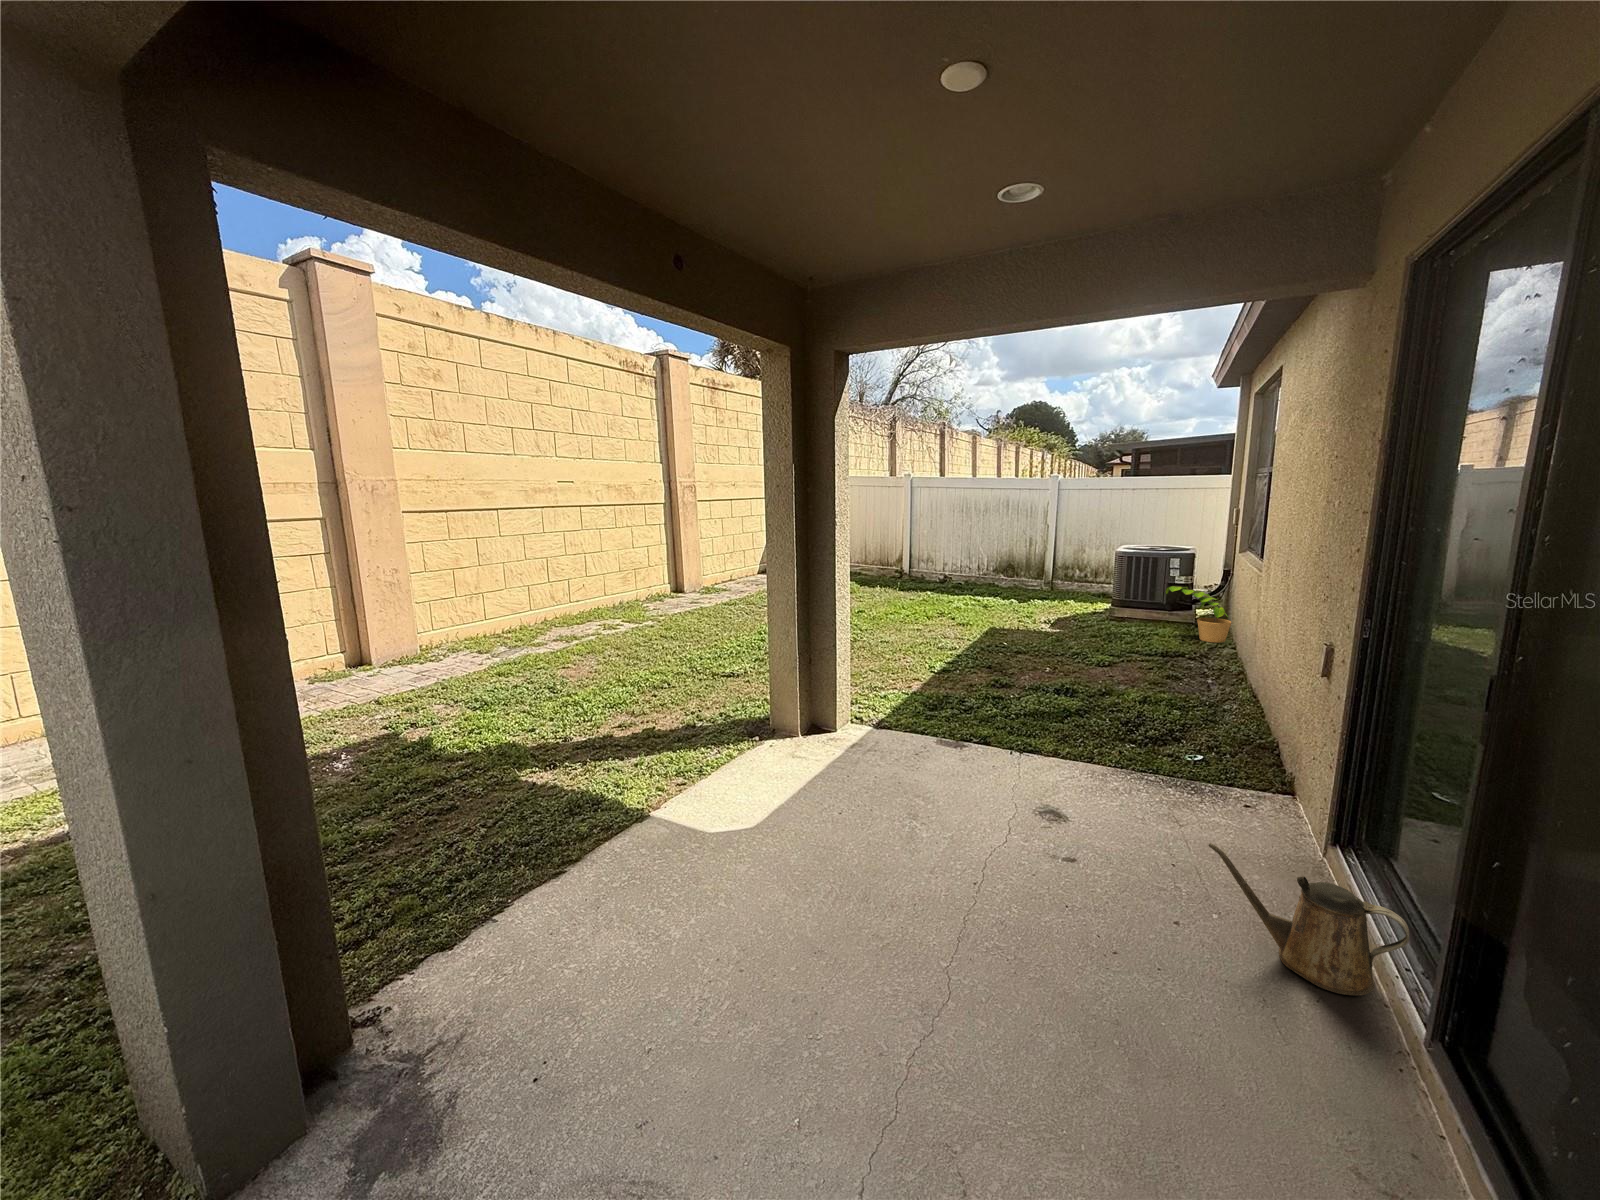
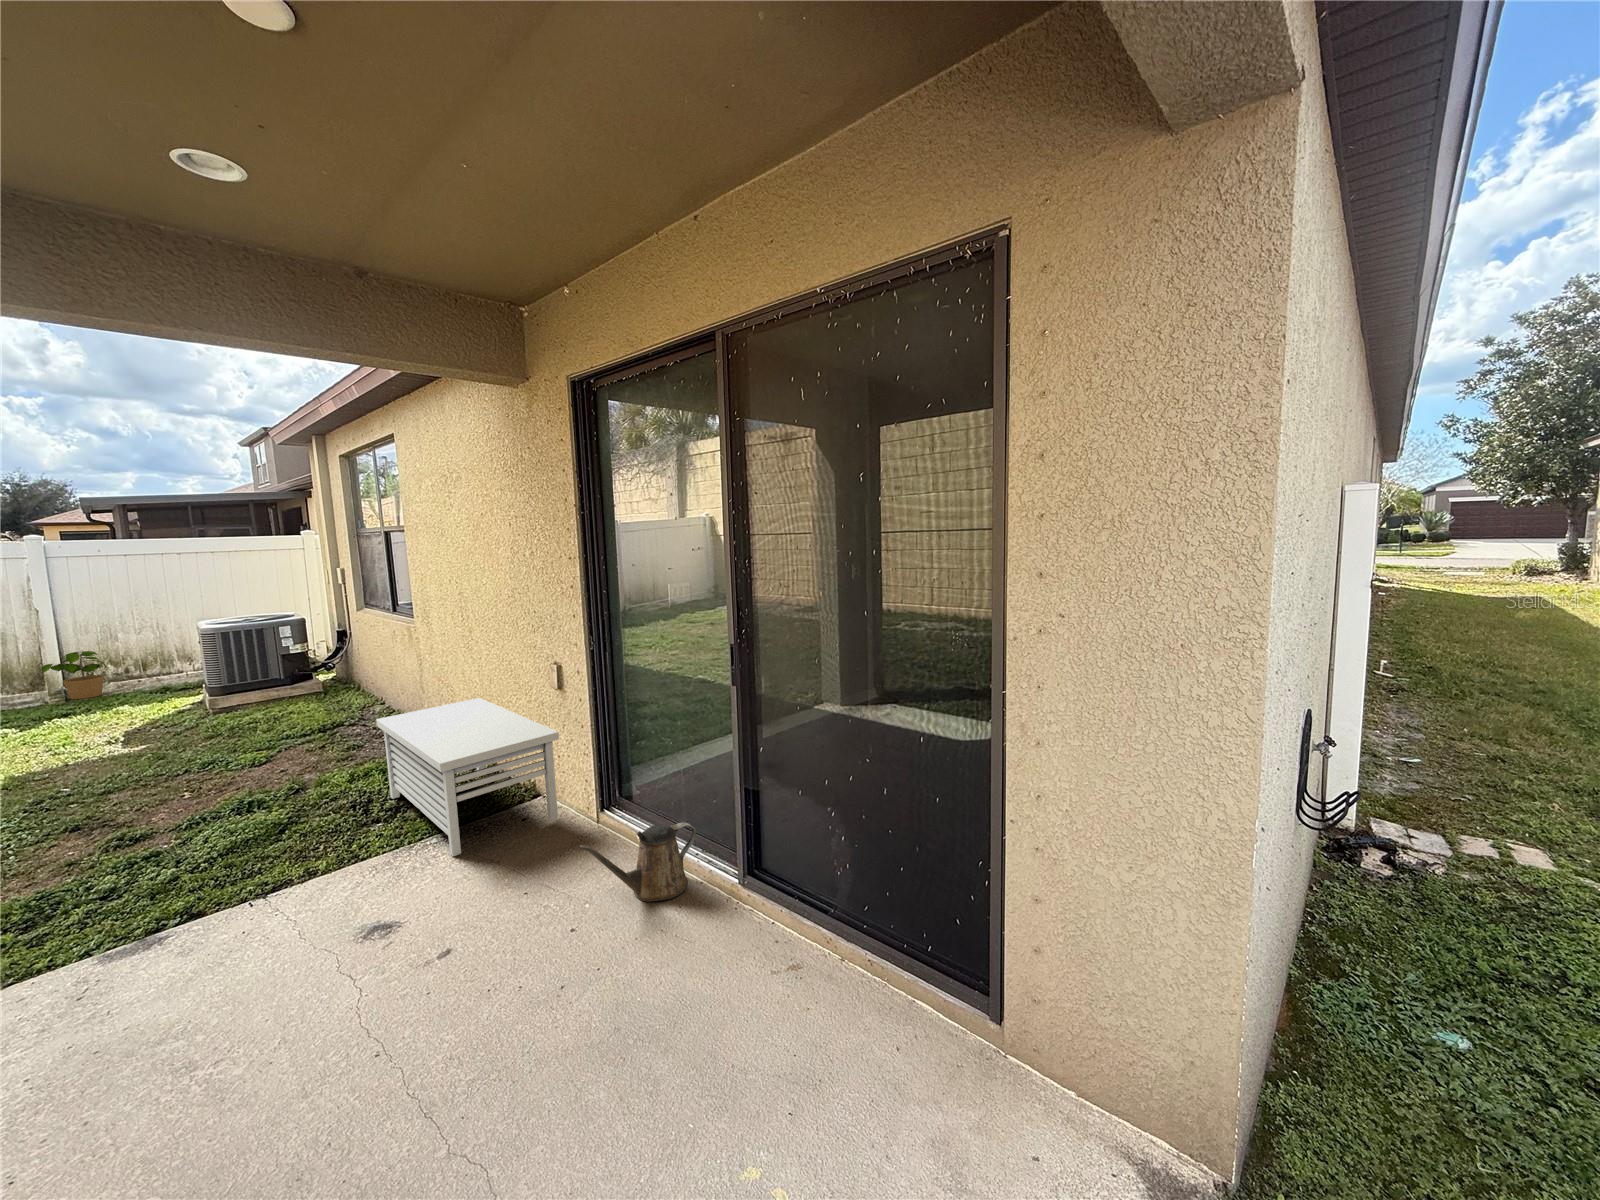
potted plant: present [1165,586,1231,643] -> present [42,651,106,699]
storage bench: none [1150,651,1307,825] -> present [376,698,559,856]

